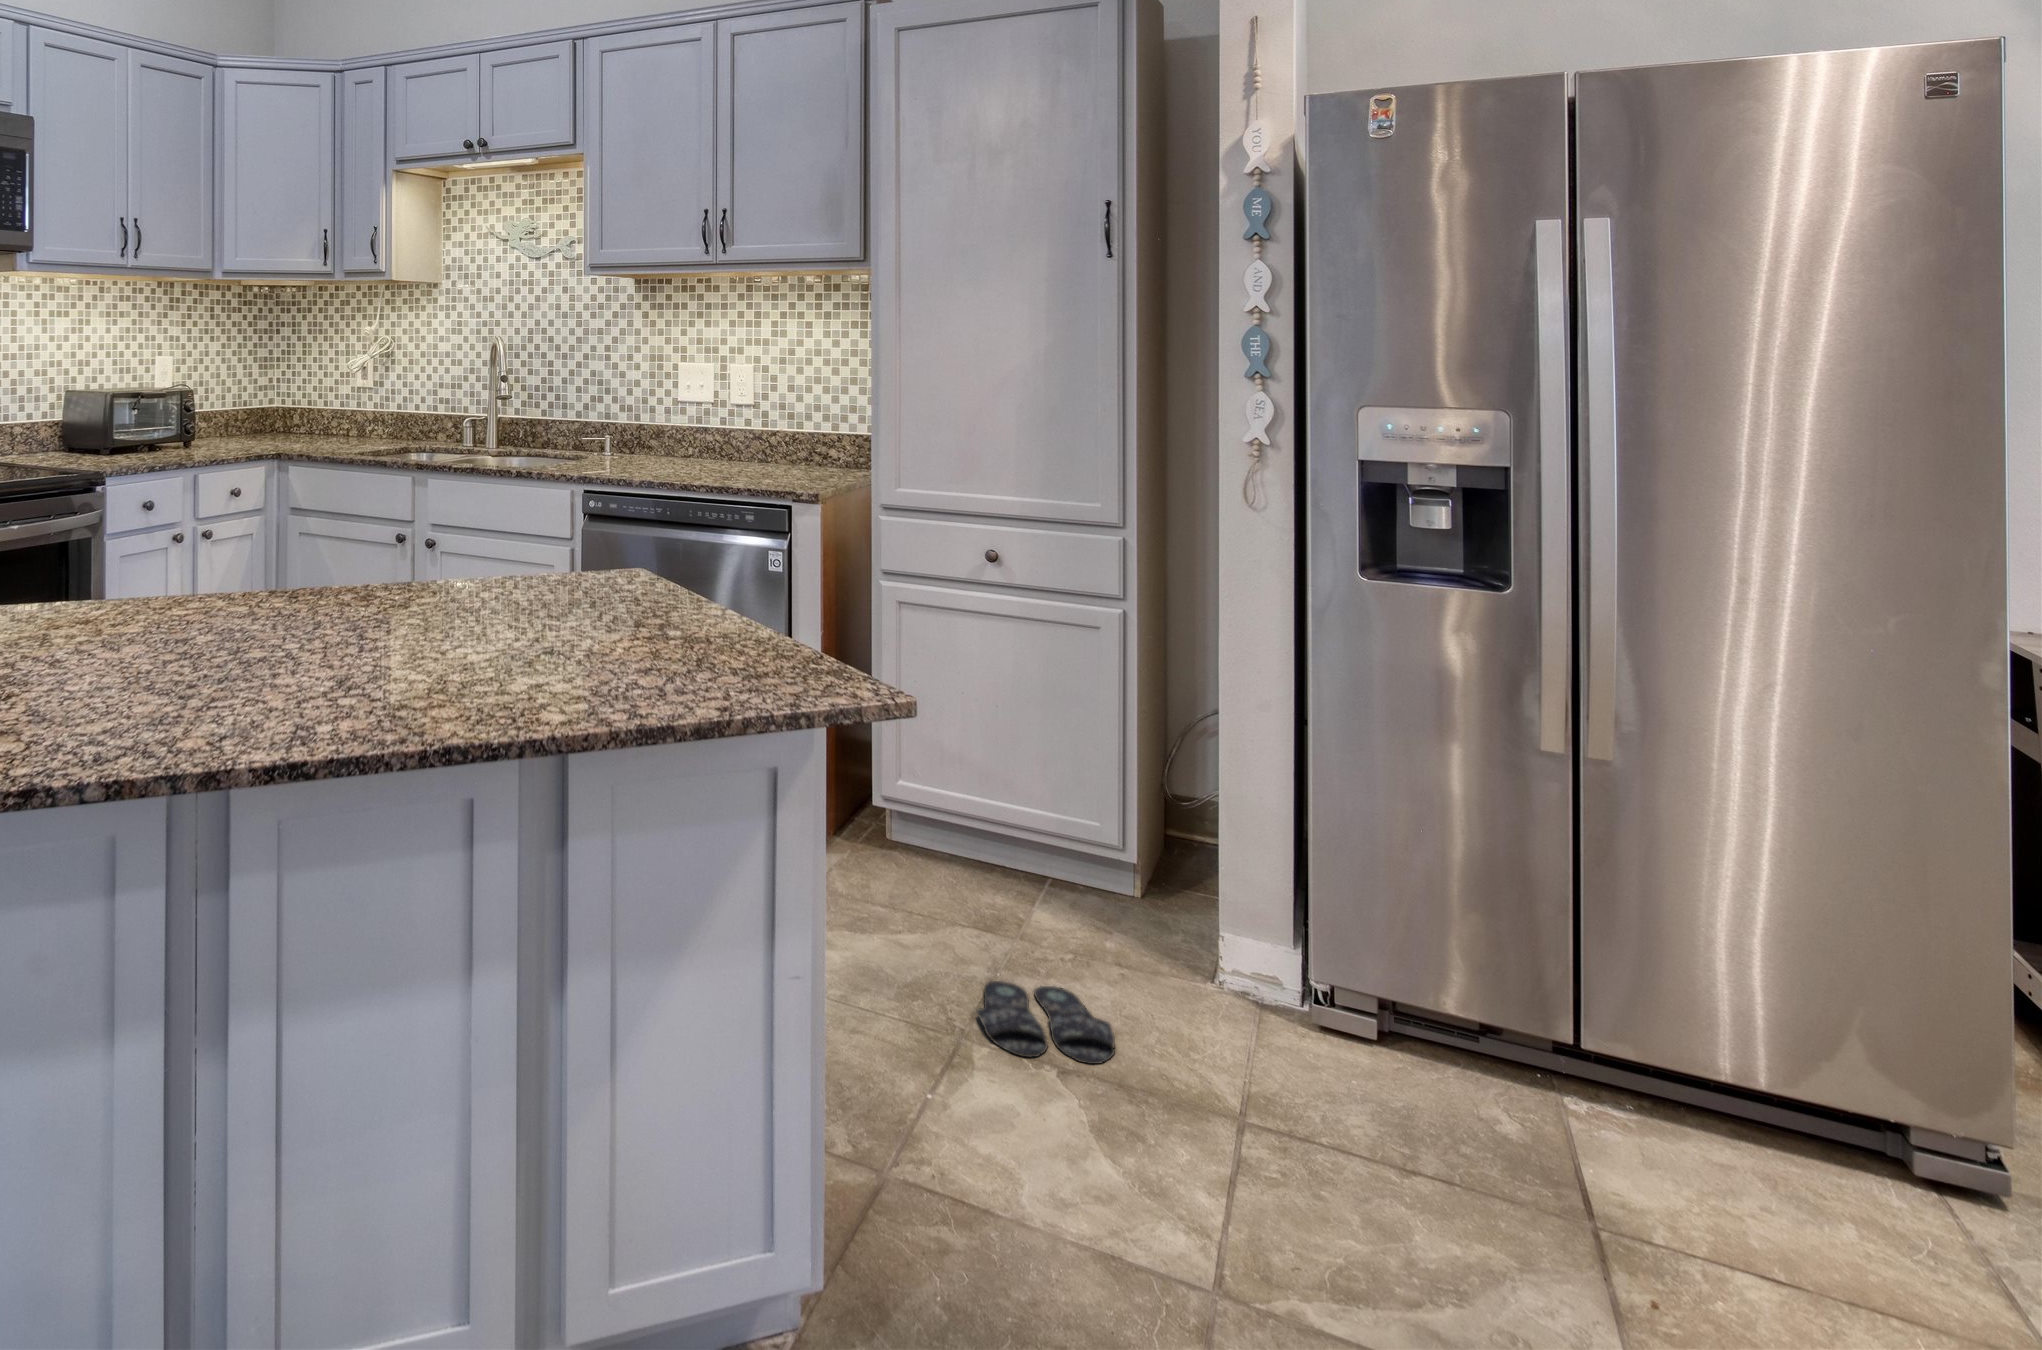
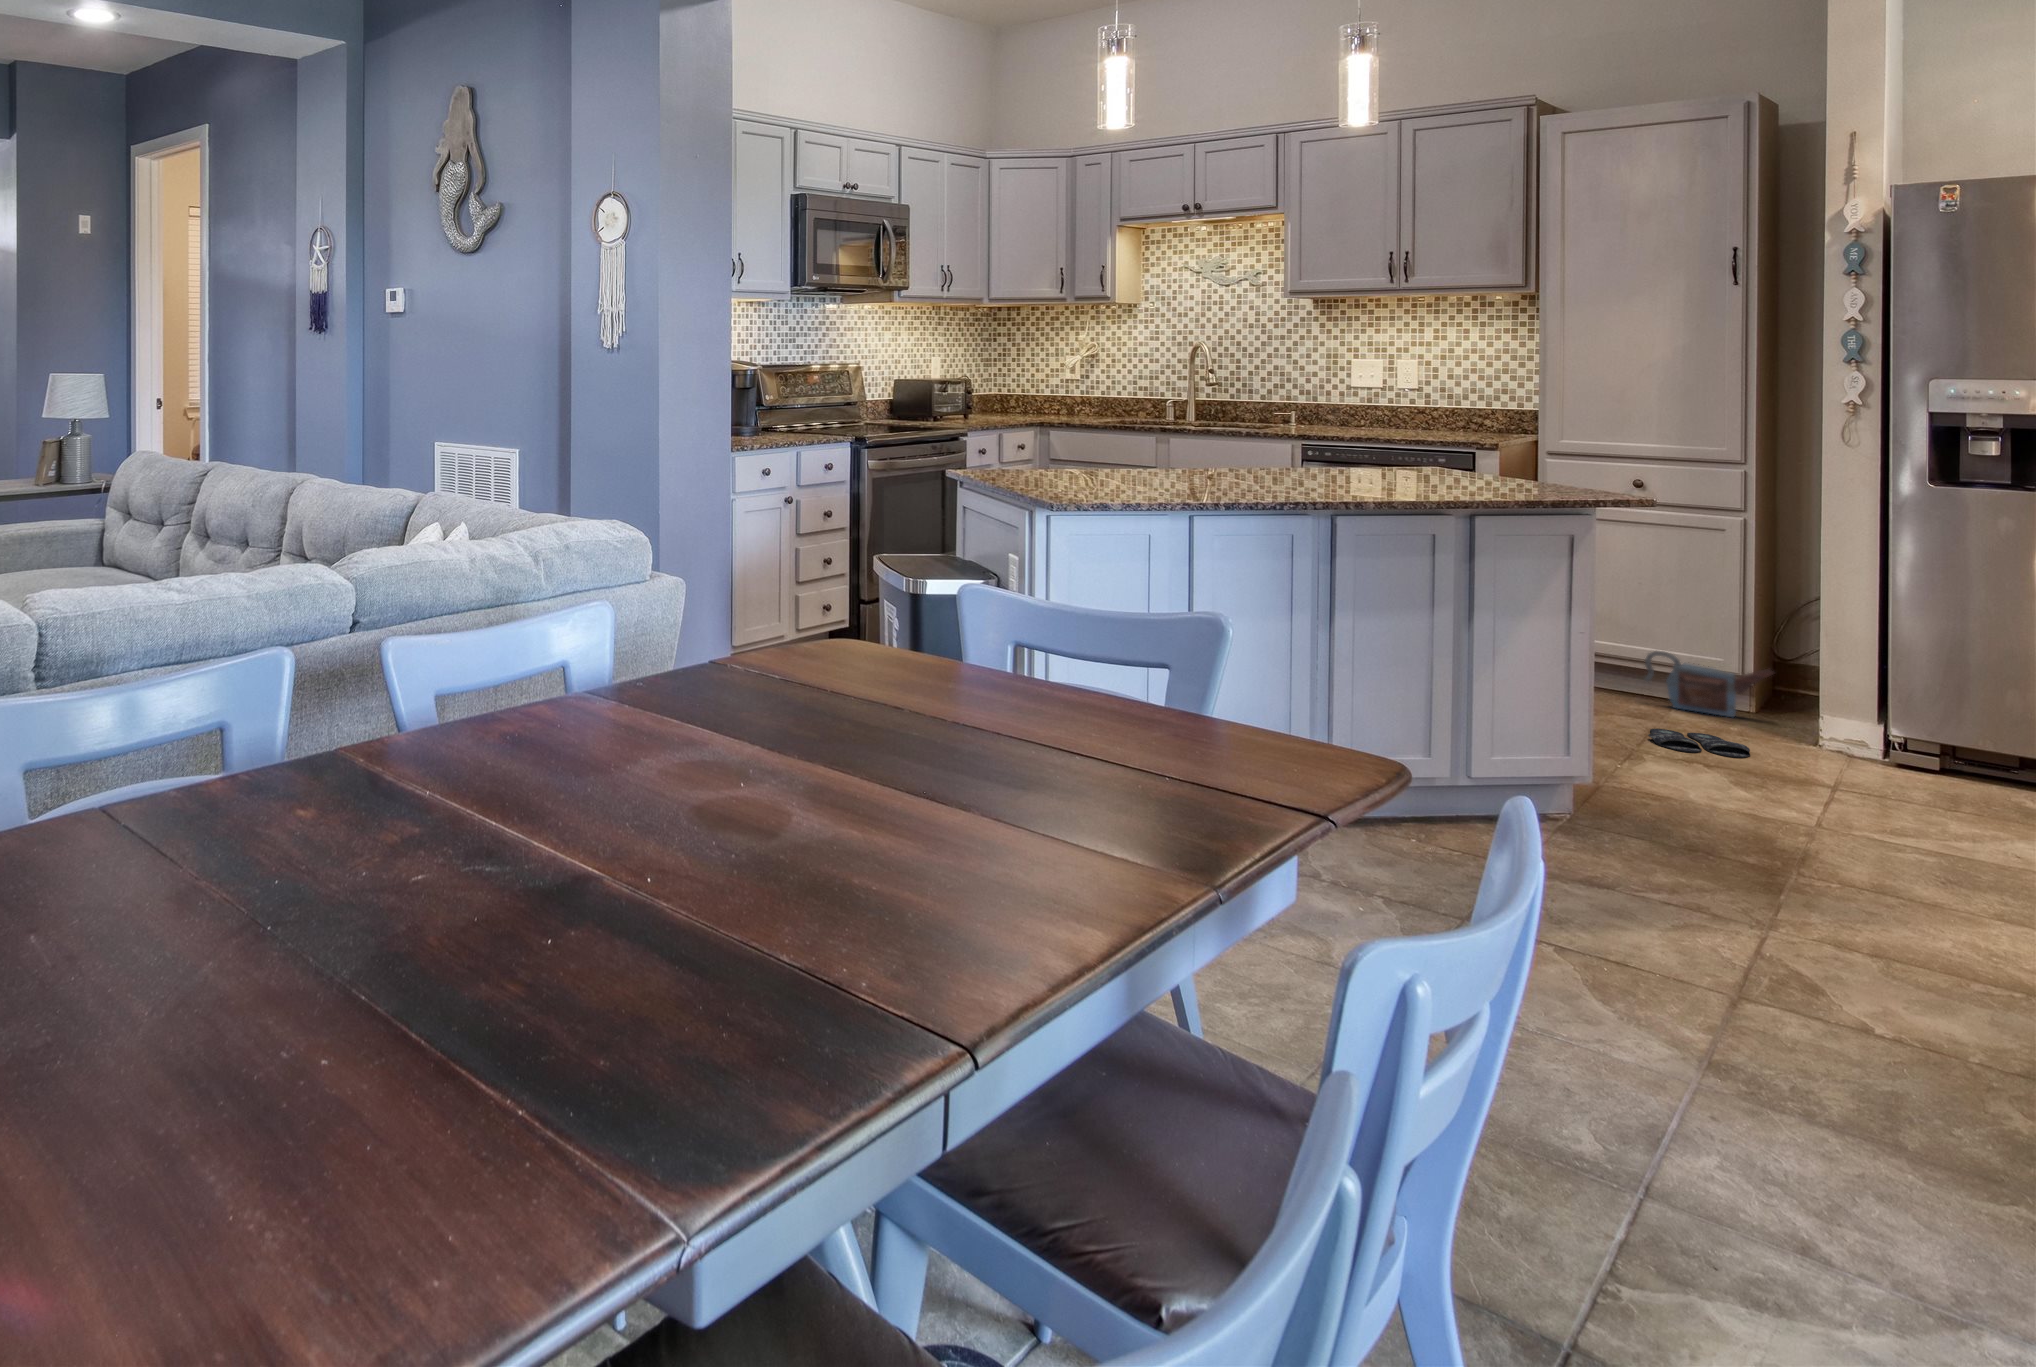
watering can: none [991,816,1156,924] -> present [1645,651,1774,717]

